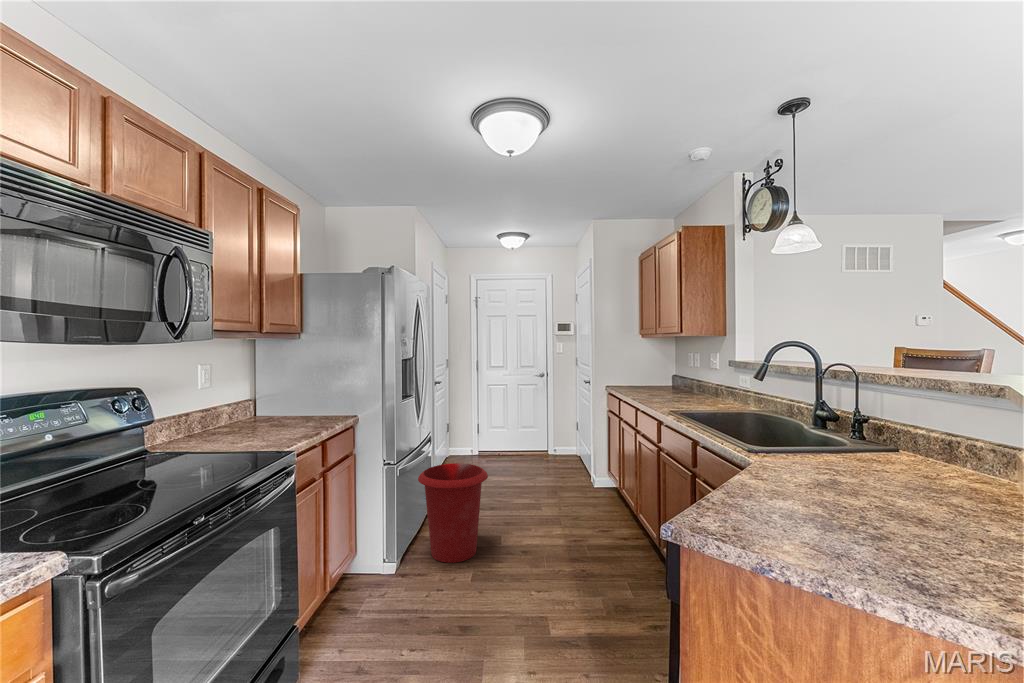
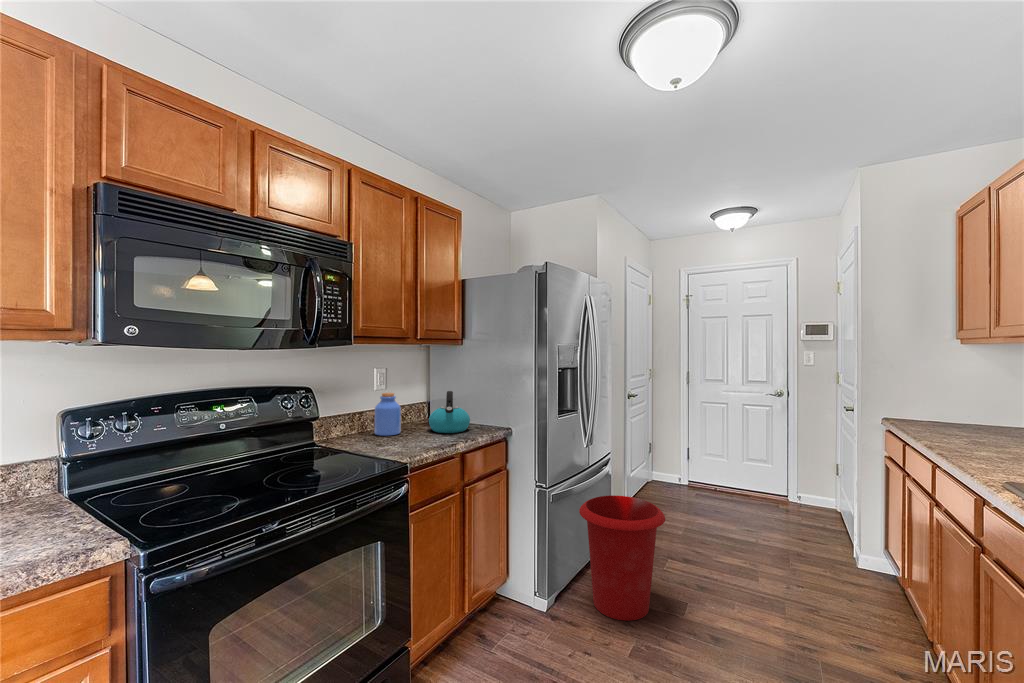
kettle: none [272,384,317,426] -> present [429,391,470,433]
jar: none [211,390,243,435] -> present [374,393,401,436]

